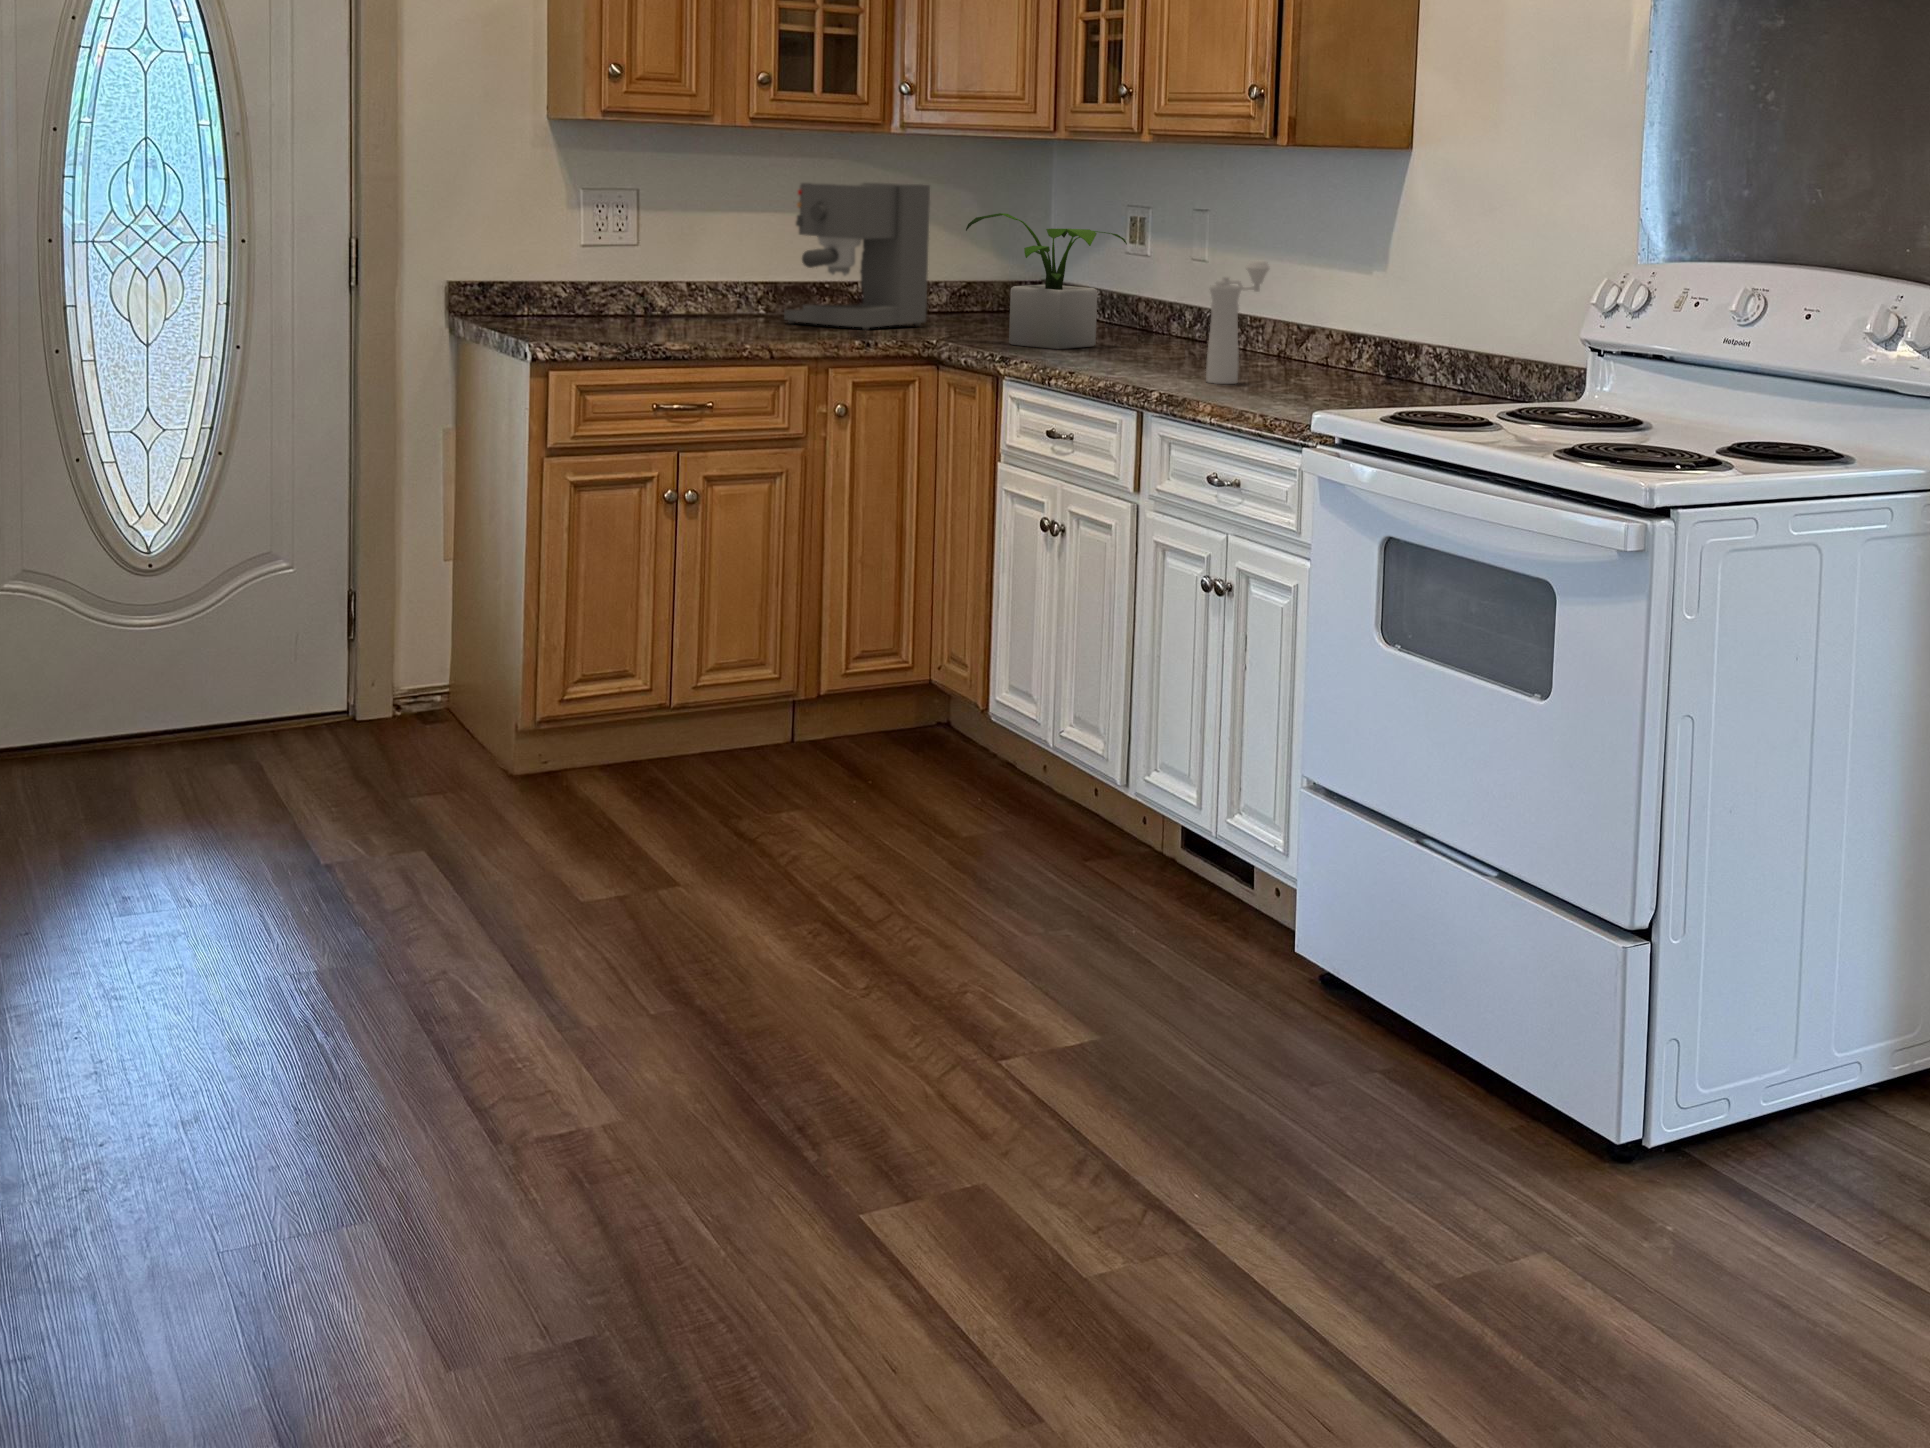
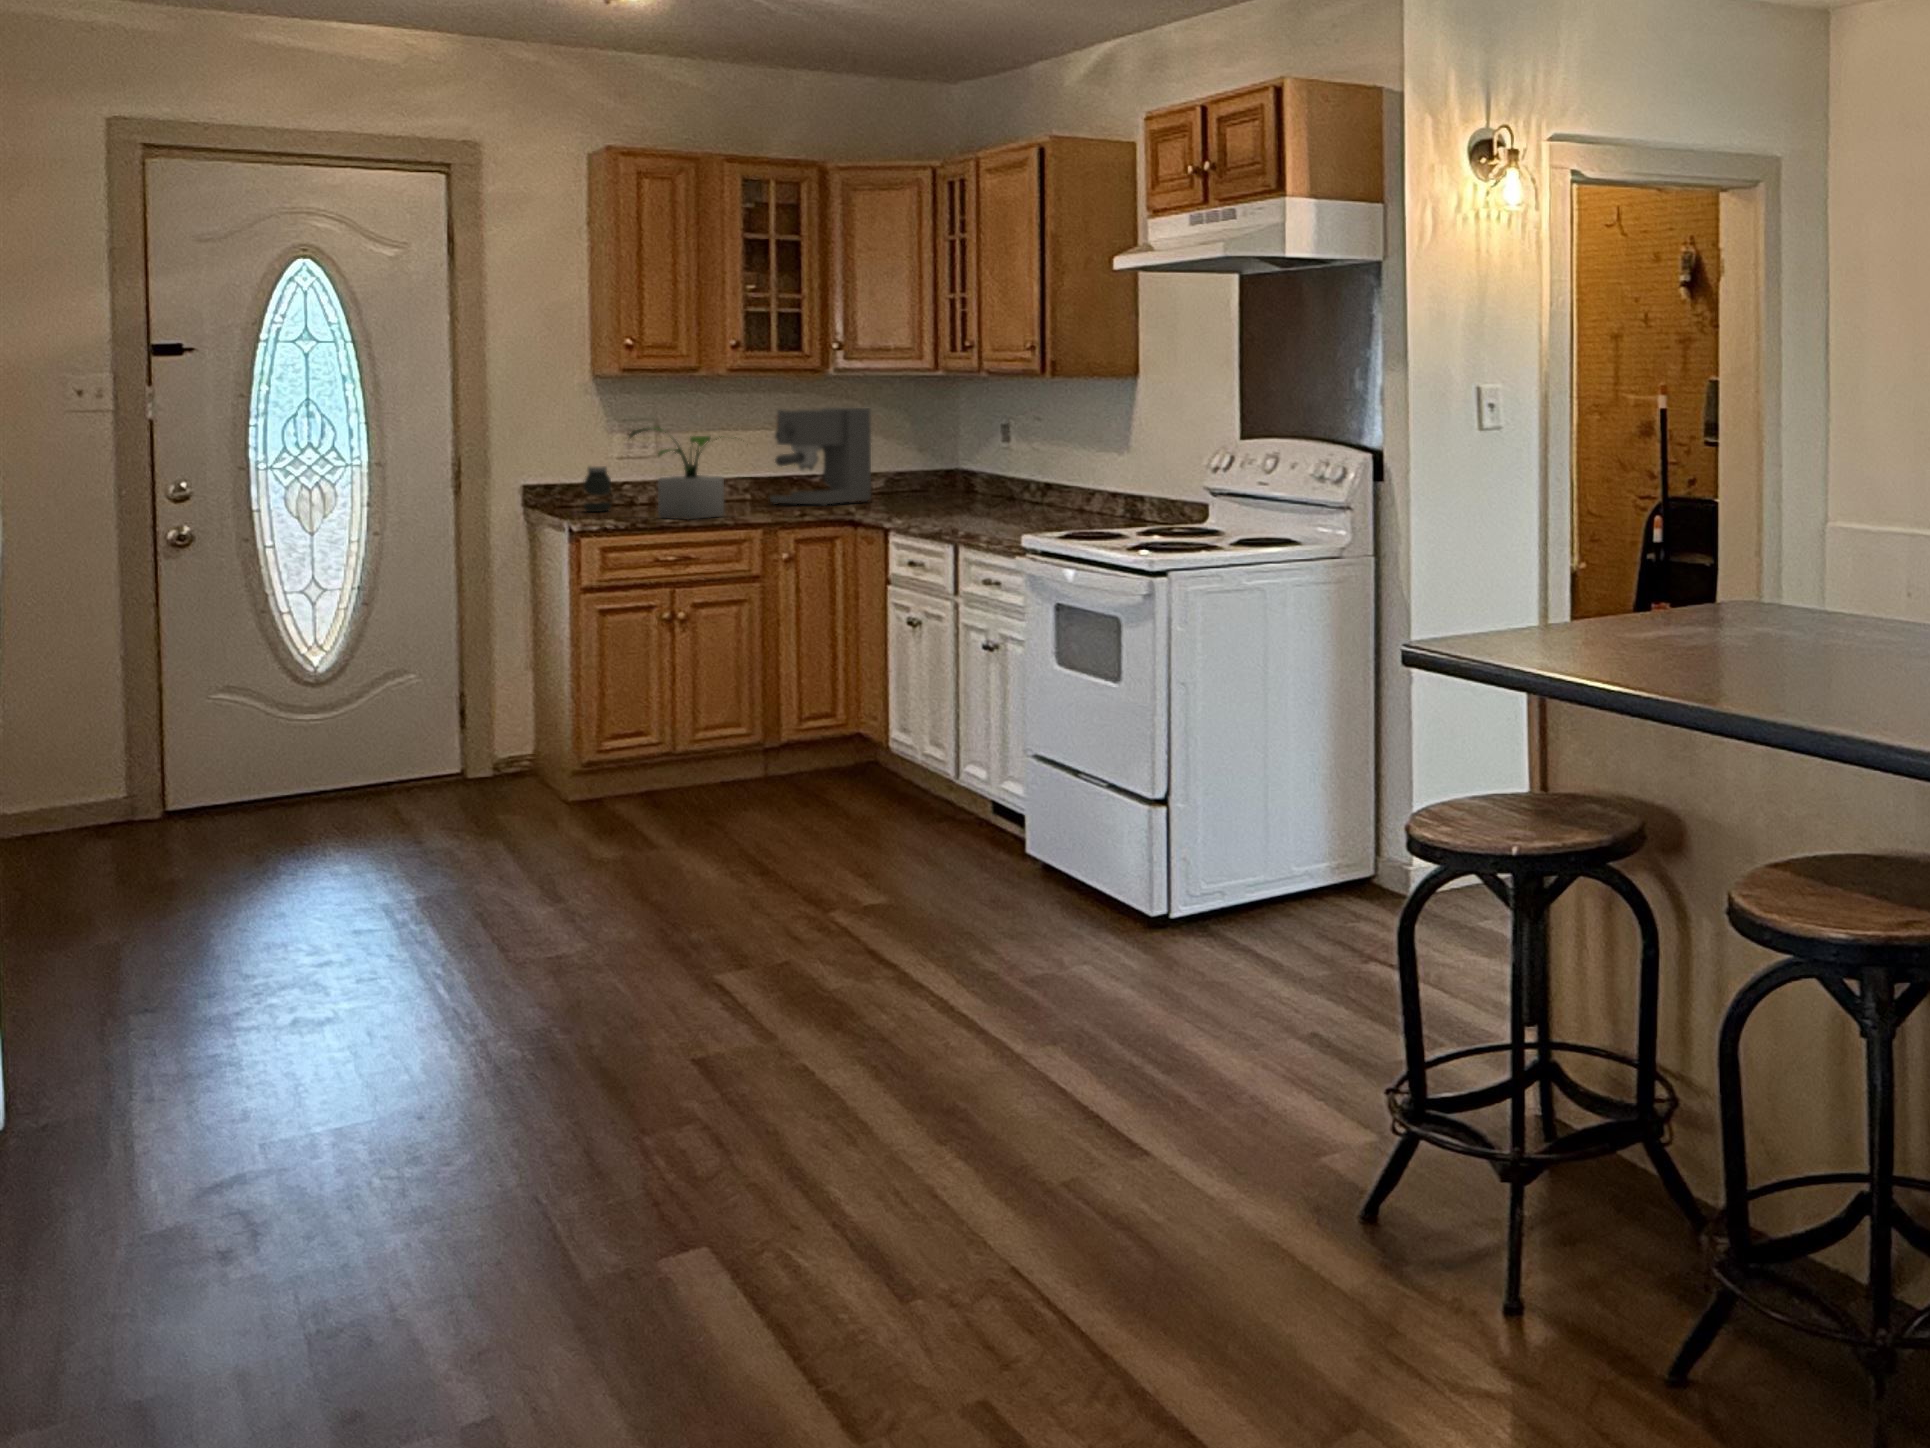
potted plant: present [966,213,1127,350] -> present [629,428,724,519]
jar: none [532,257,571,326] -> present [584,467,611,512]
pepper mill: present [1206,261,1270,384] -> none [999,450,1043,525]

